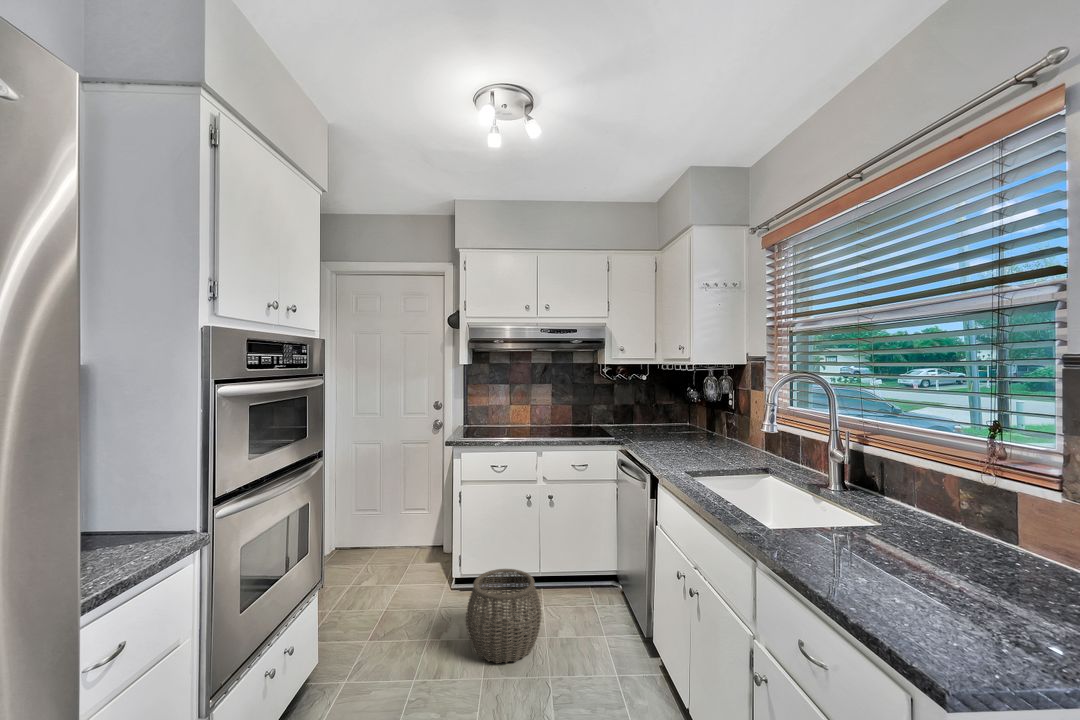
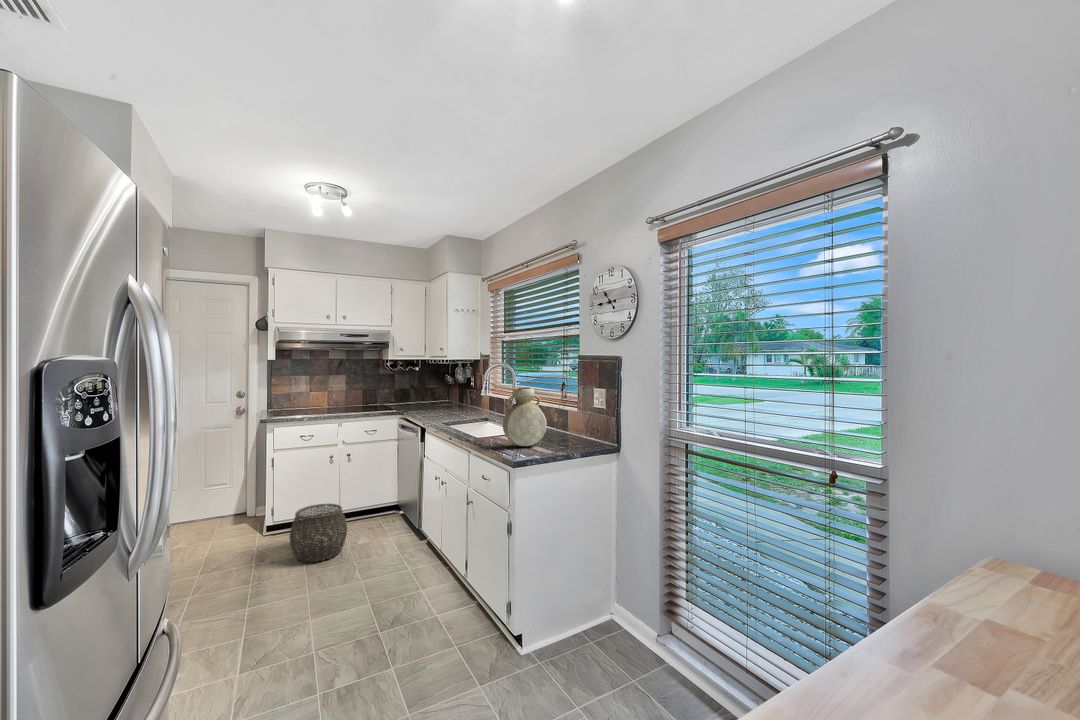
vase: none [861,440,1014,610] -> present [503,387,547,446]

